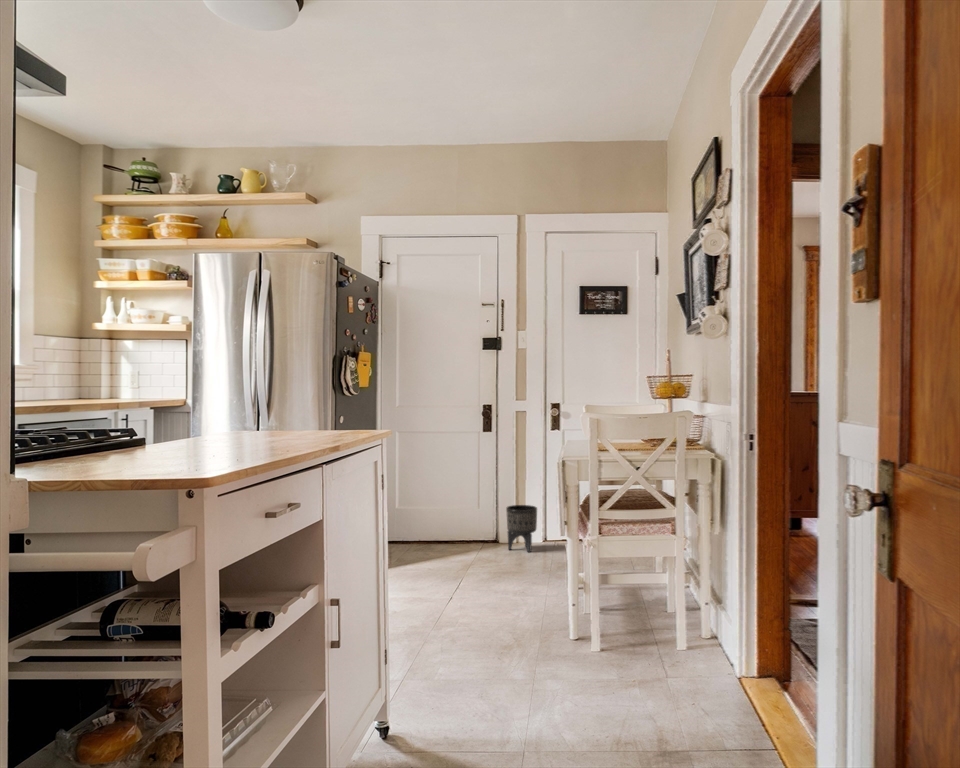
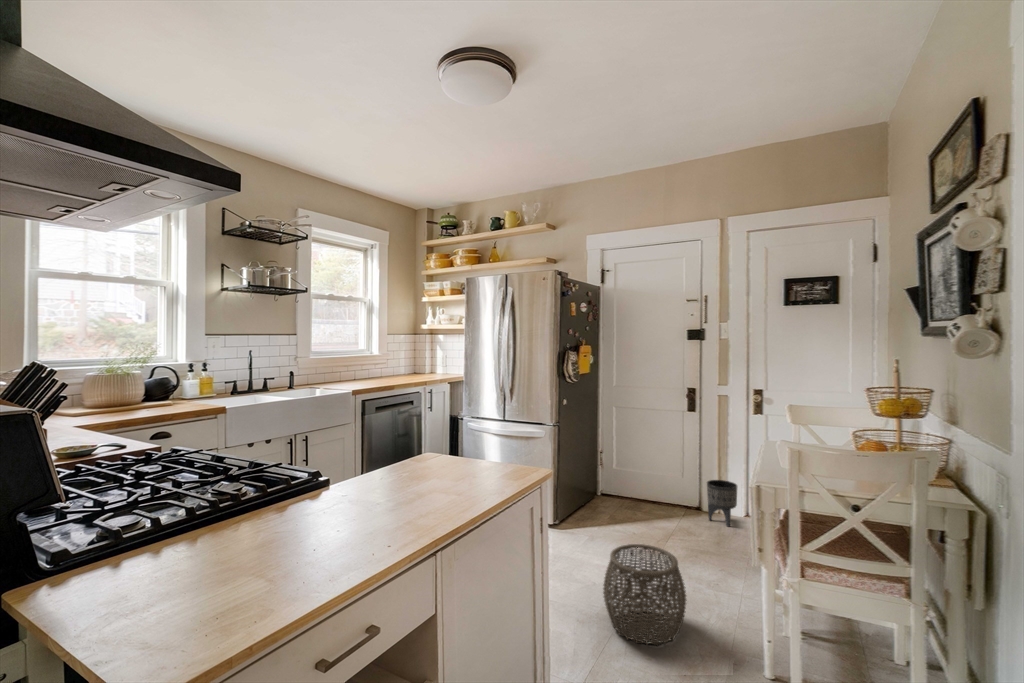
woven basket: none [453,556,538,648] -> present [603,544,687,645]

